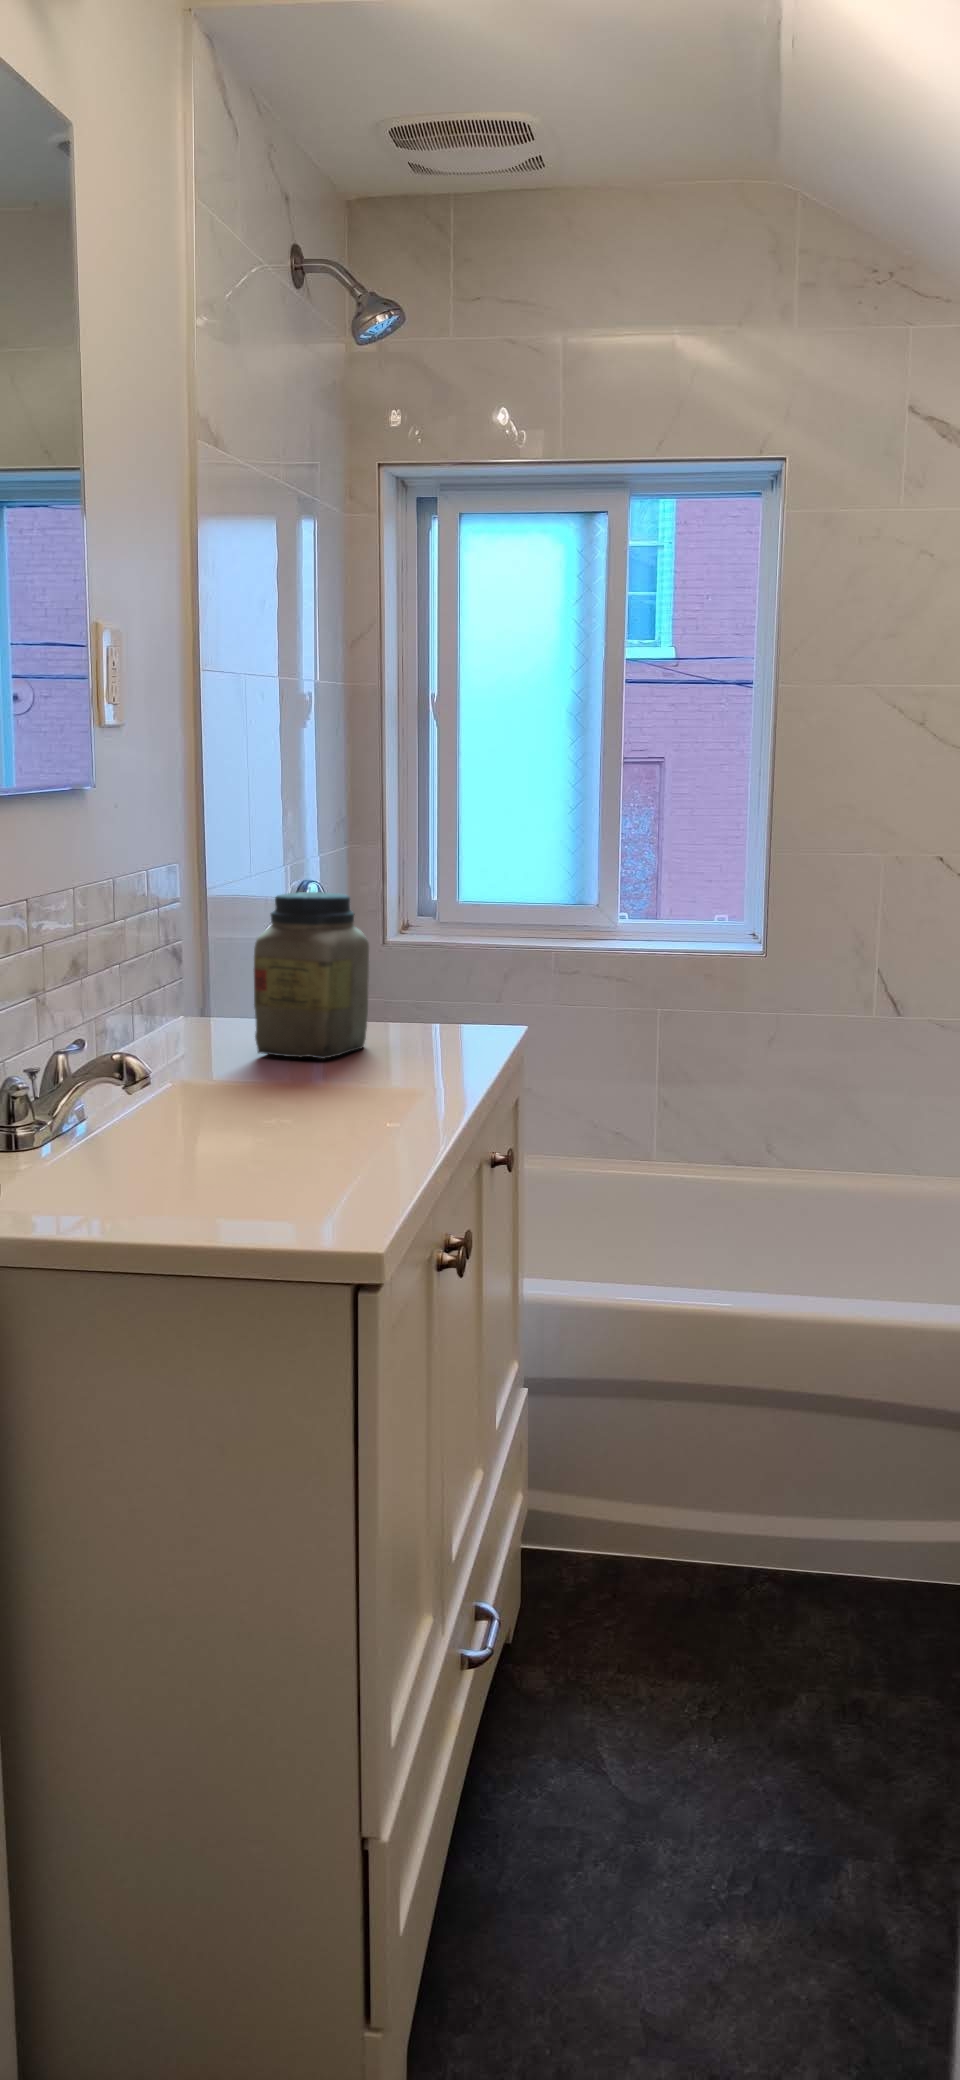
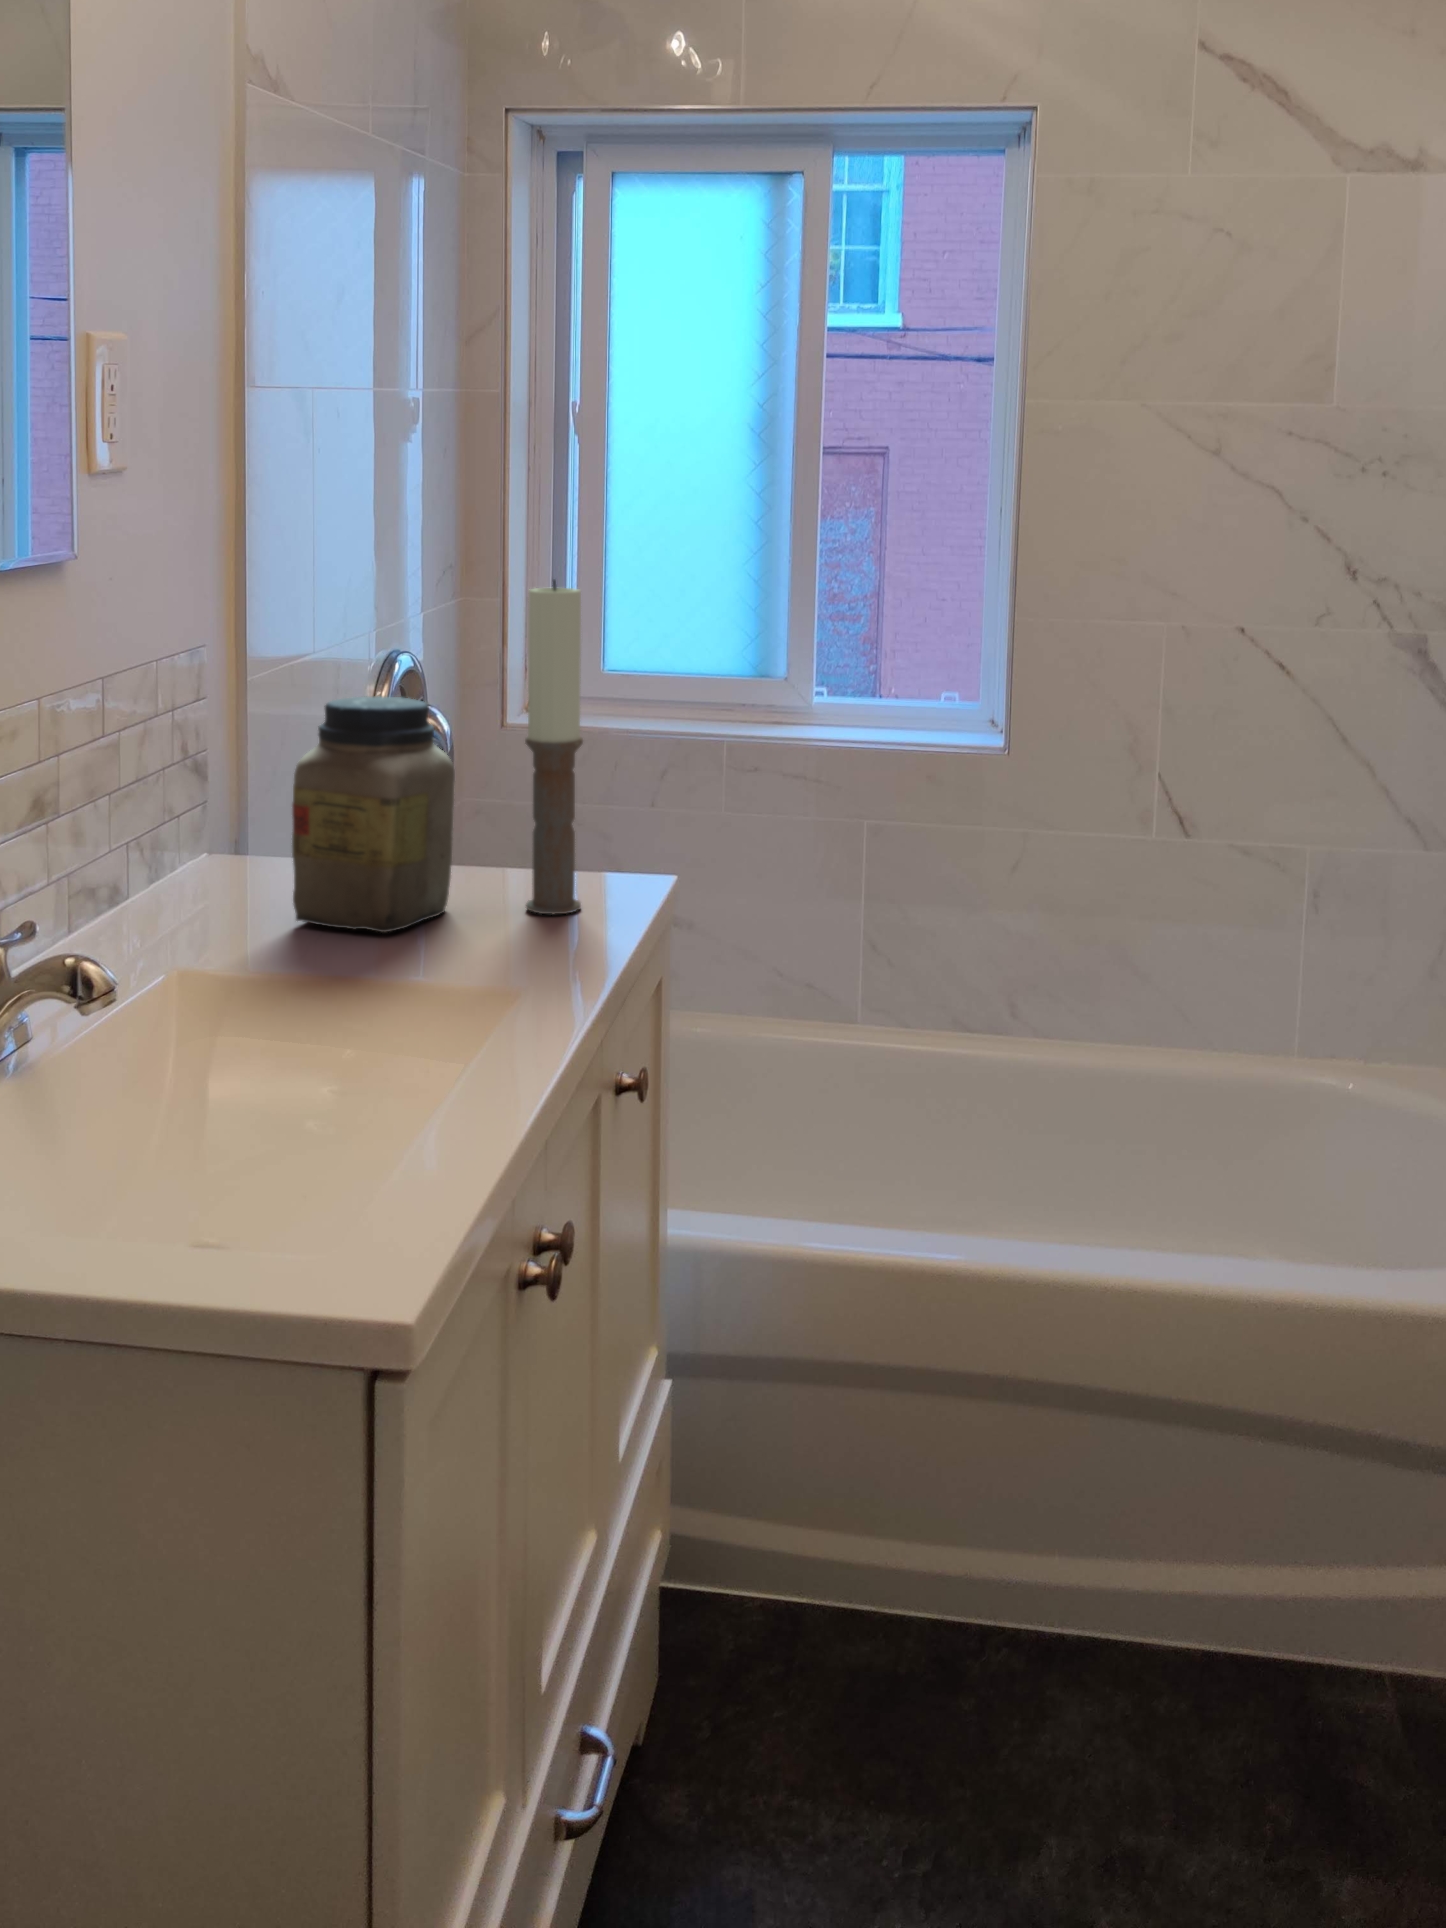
candle: none [421,804,462,1047] -> present [525,580,583,914]

